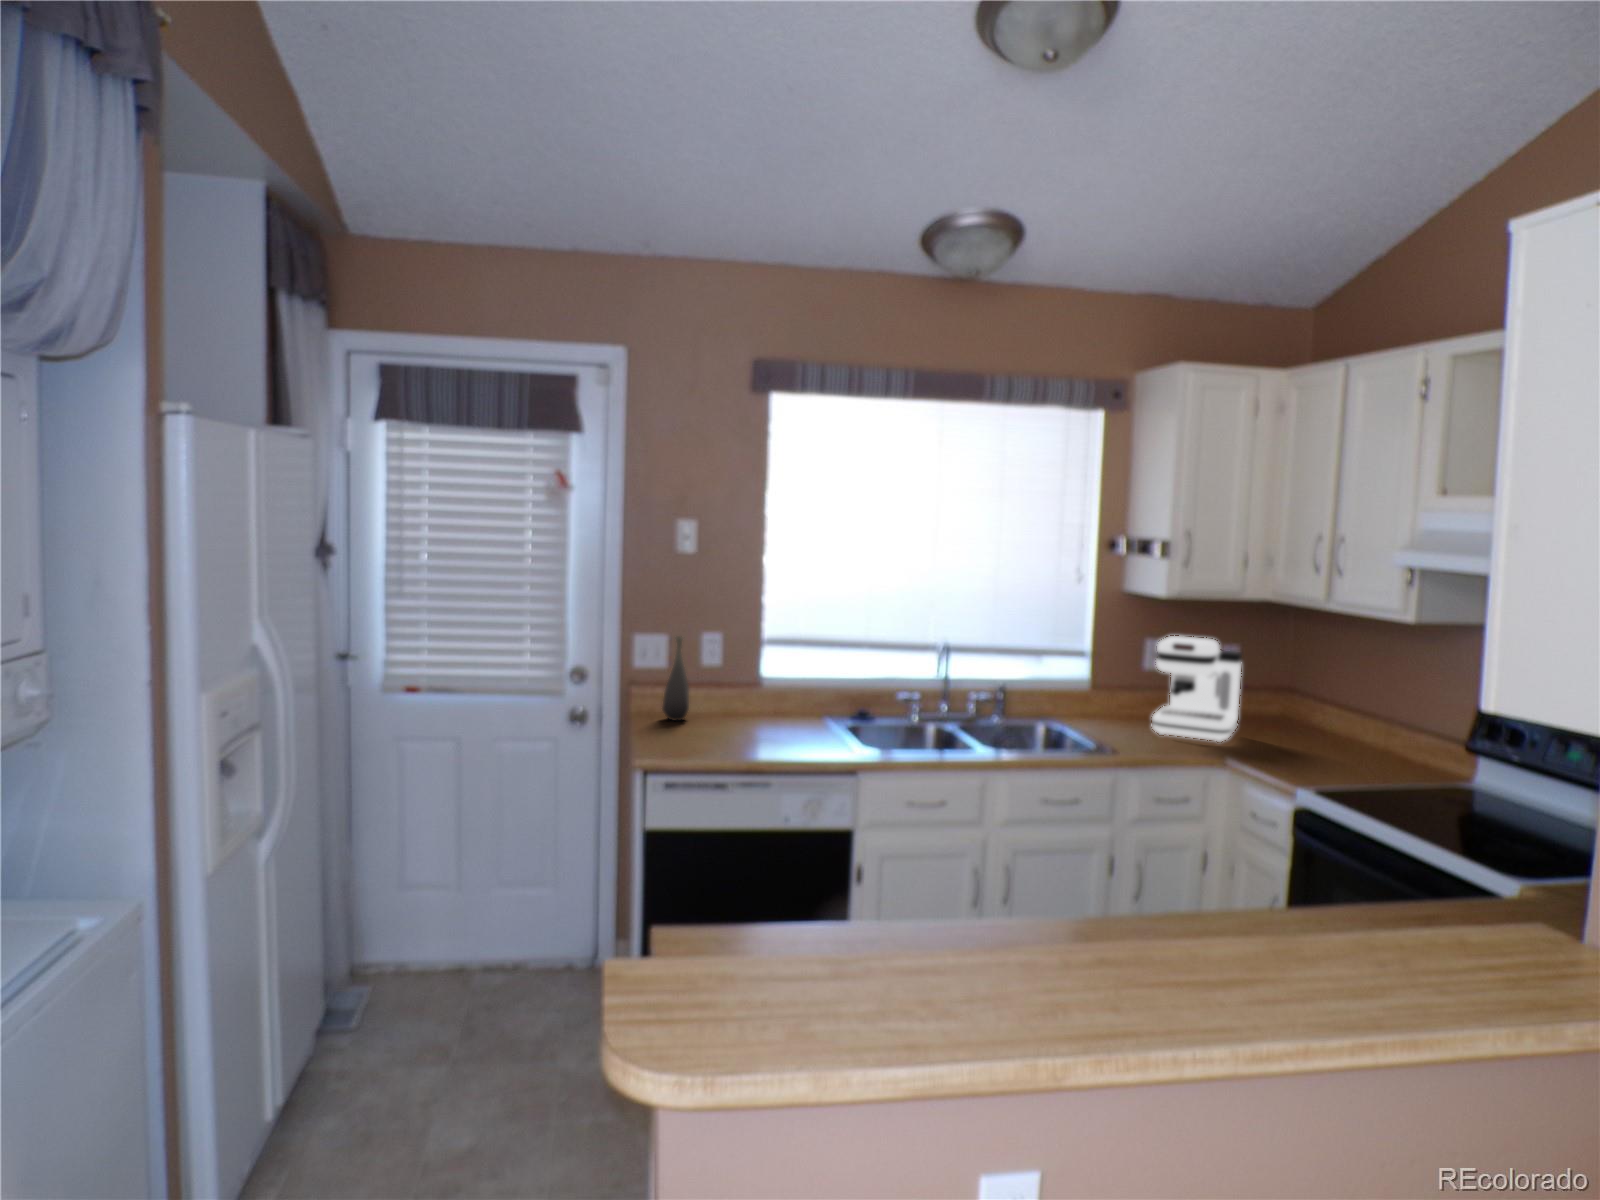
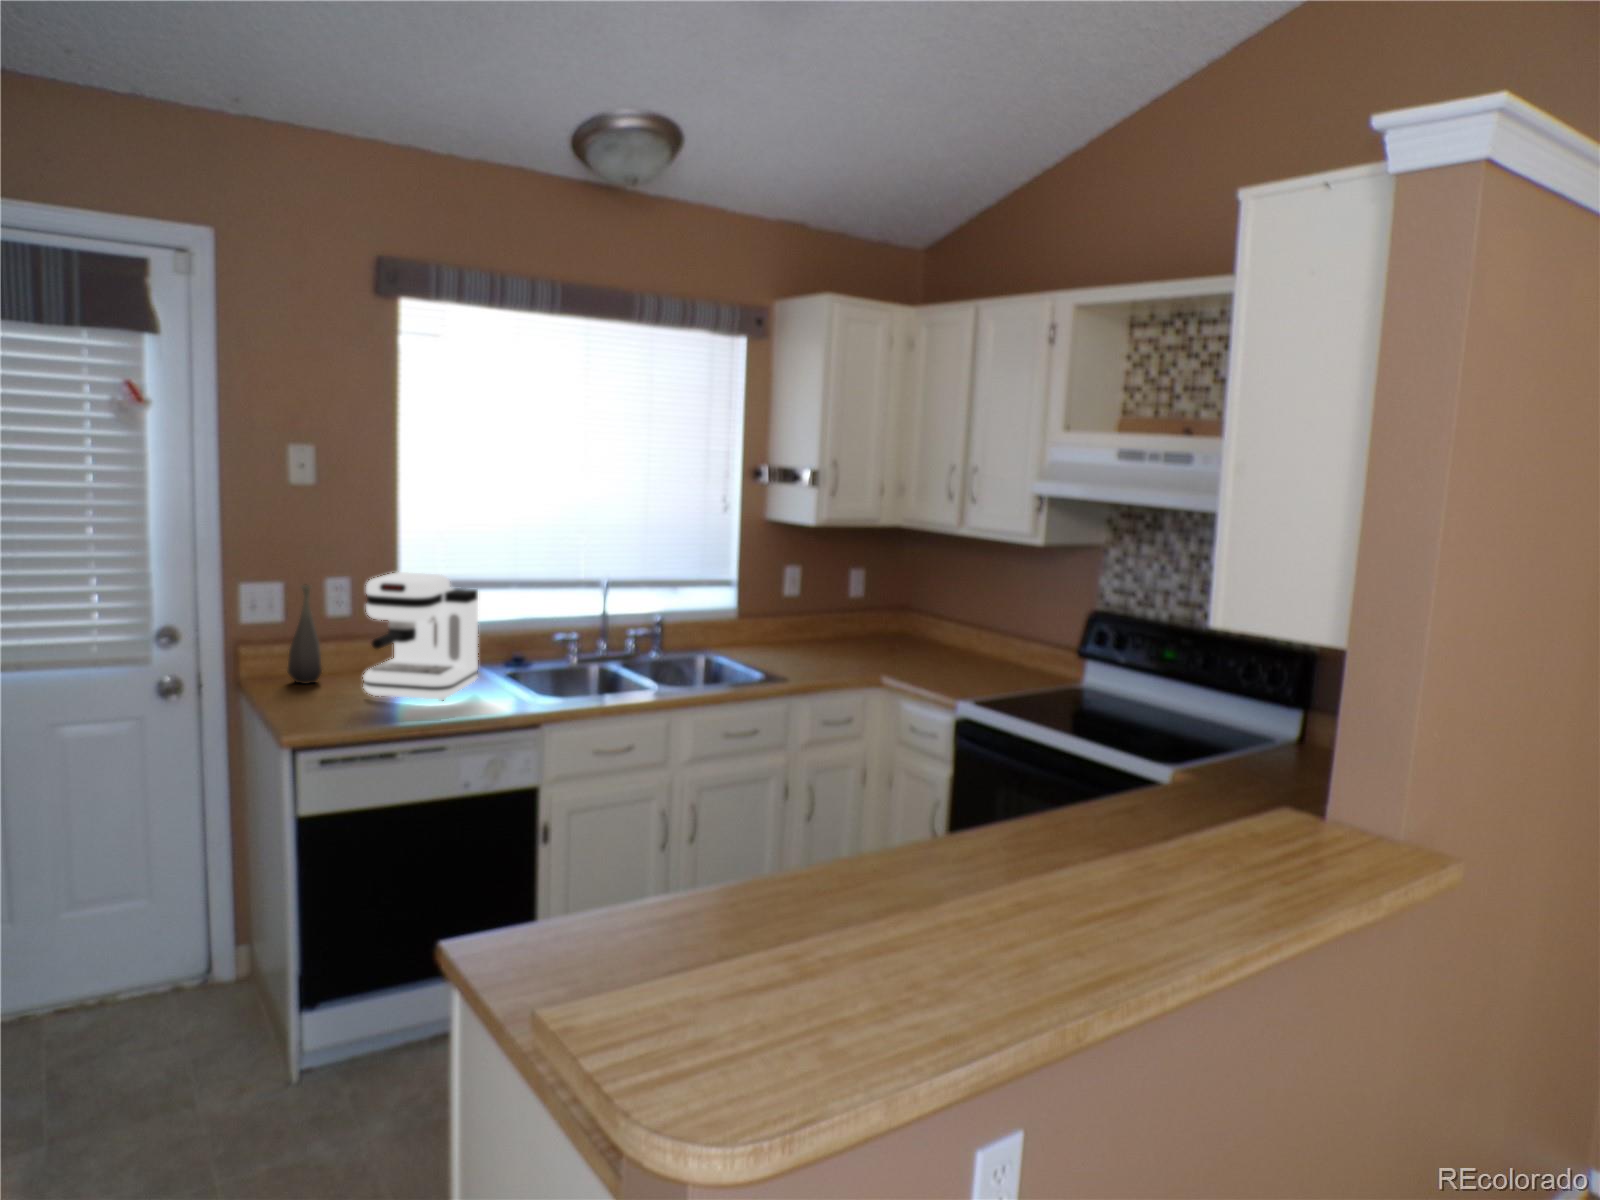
coffee maker: present [1152,636,1242,742] -> present [363,572,478,700]

